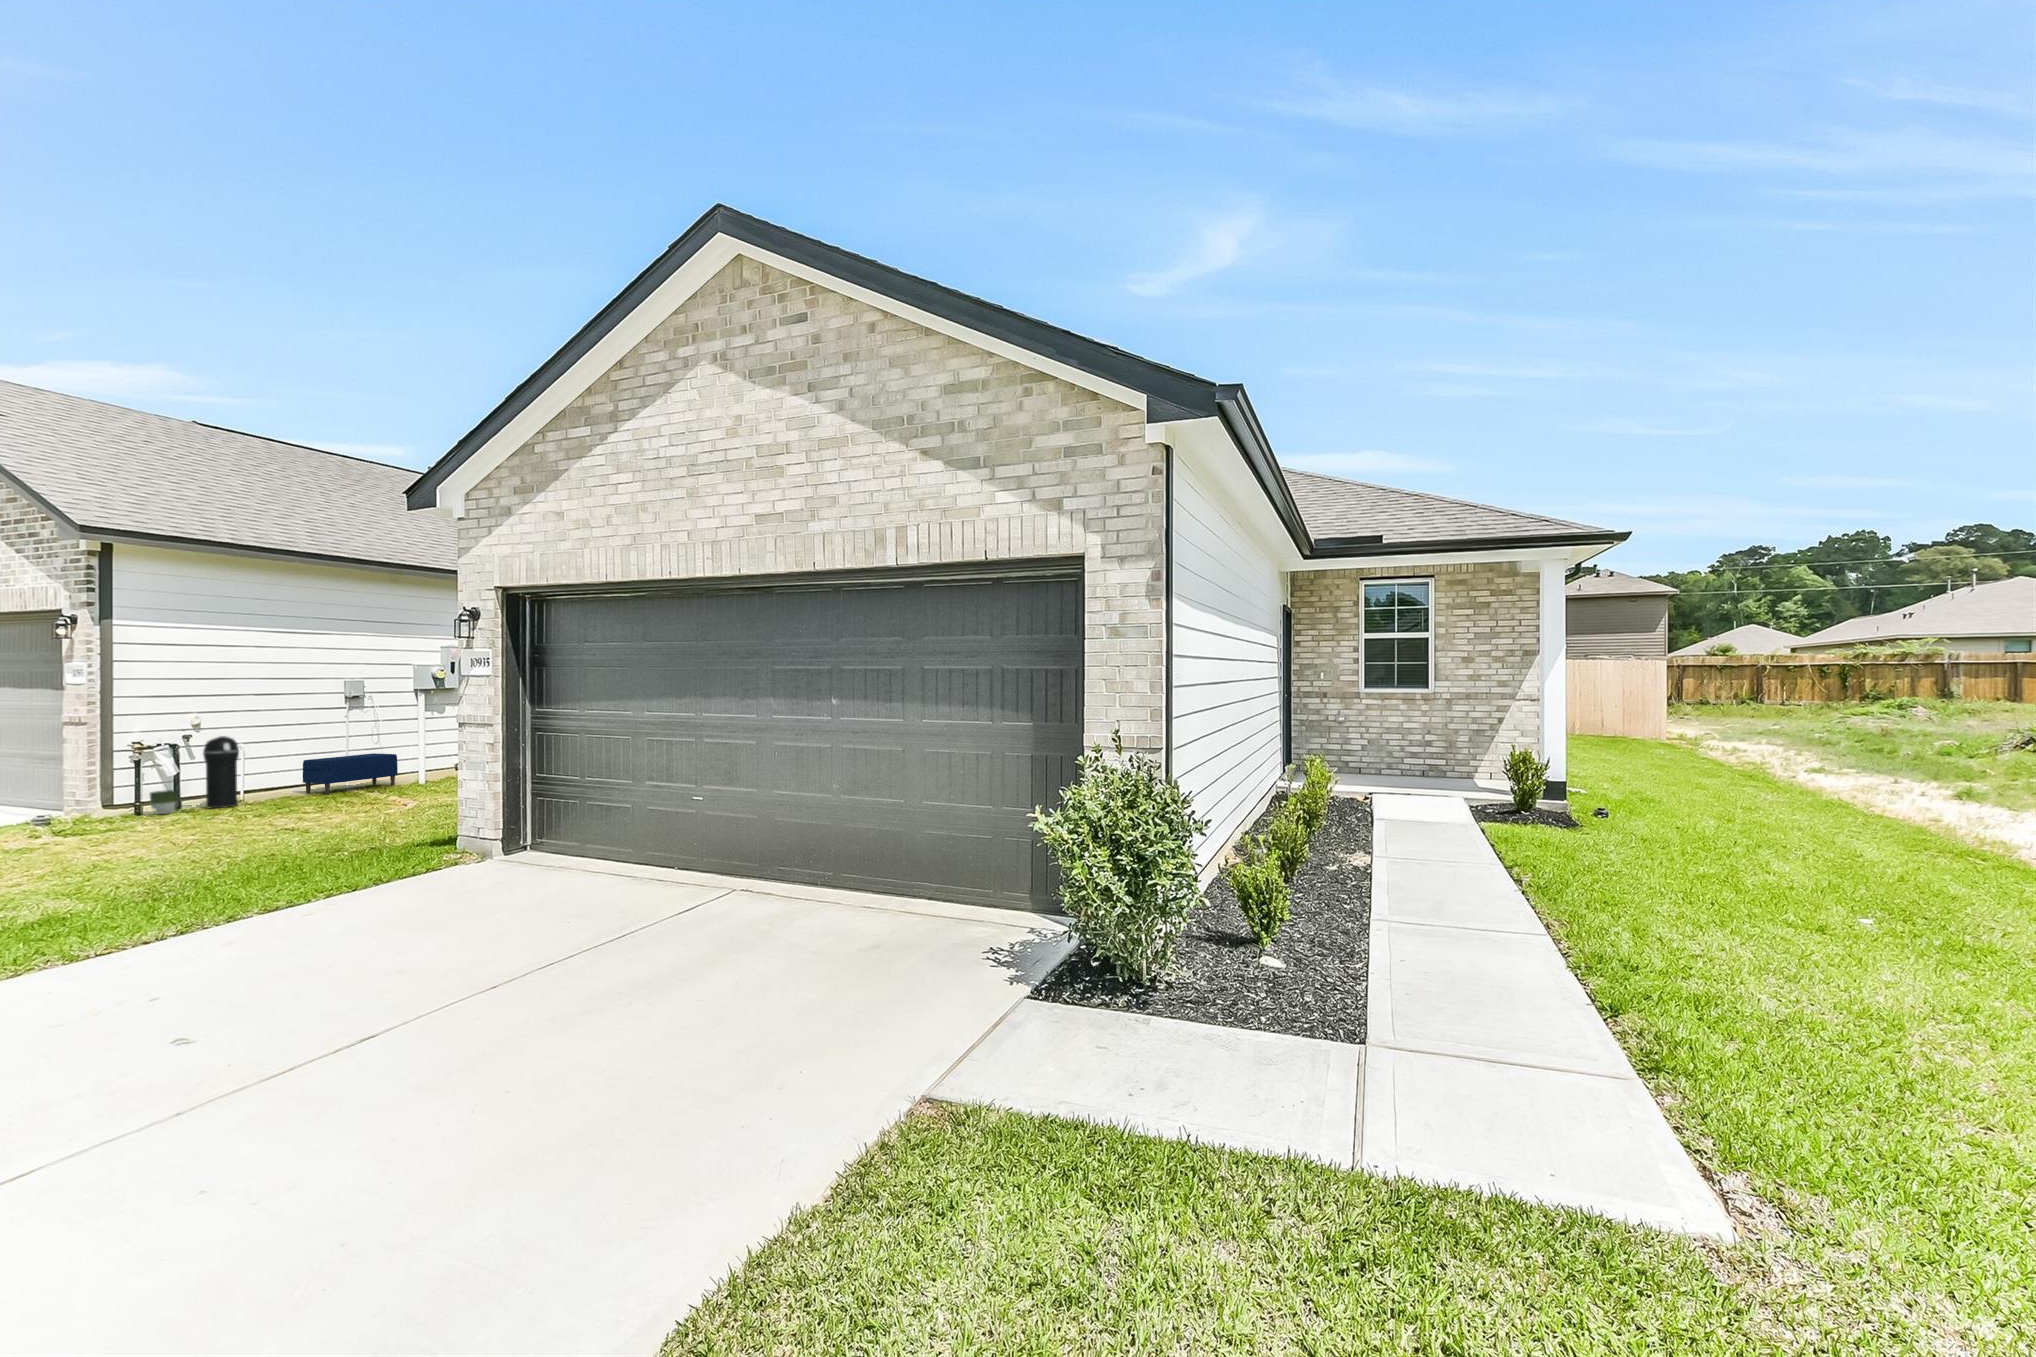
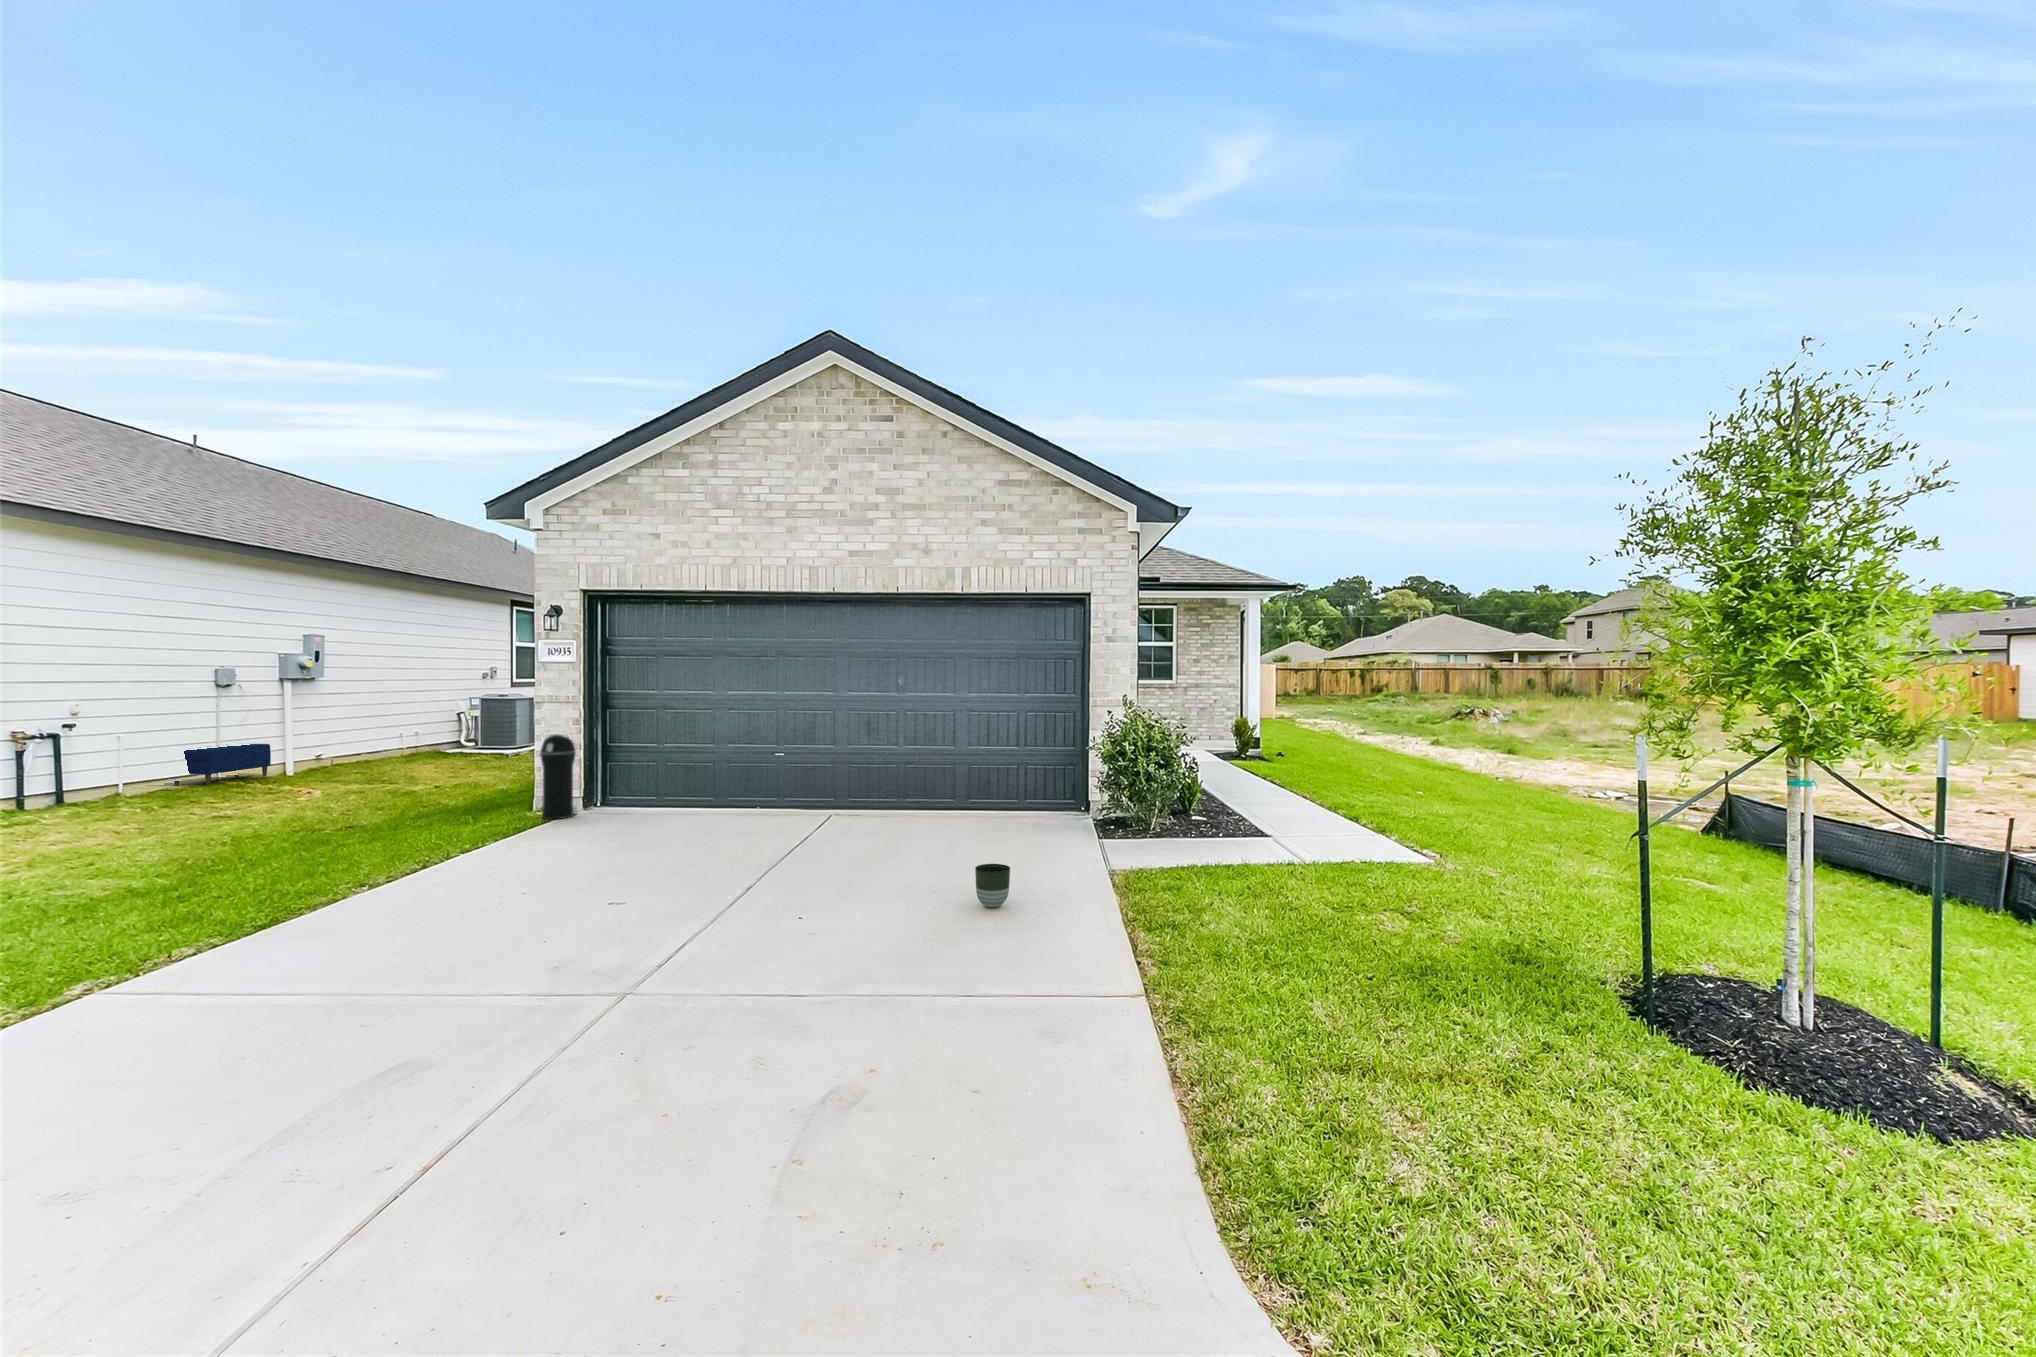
trash can: present [203,736,239,809] -> present [540,735,576,819]
planter: present [150,790,177,814] -> present [975,864,1010,907]

